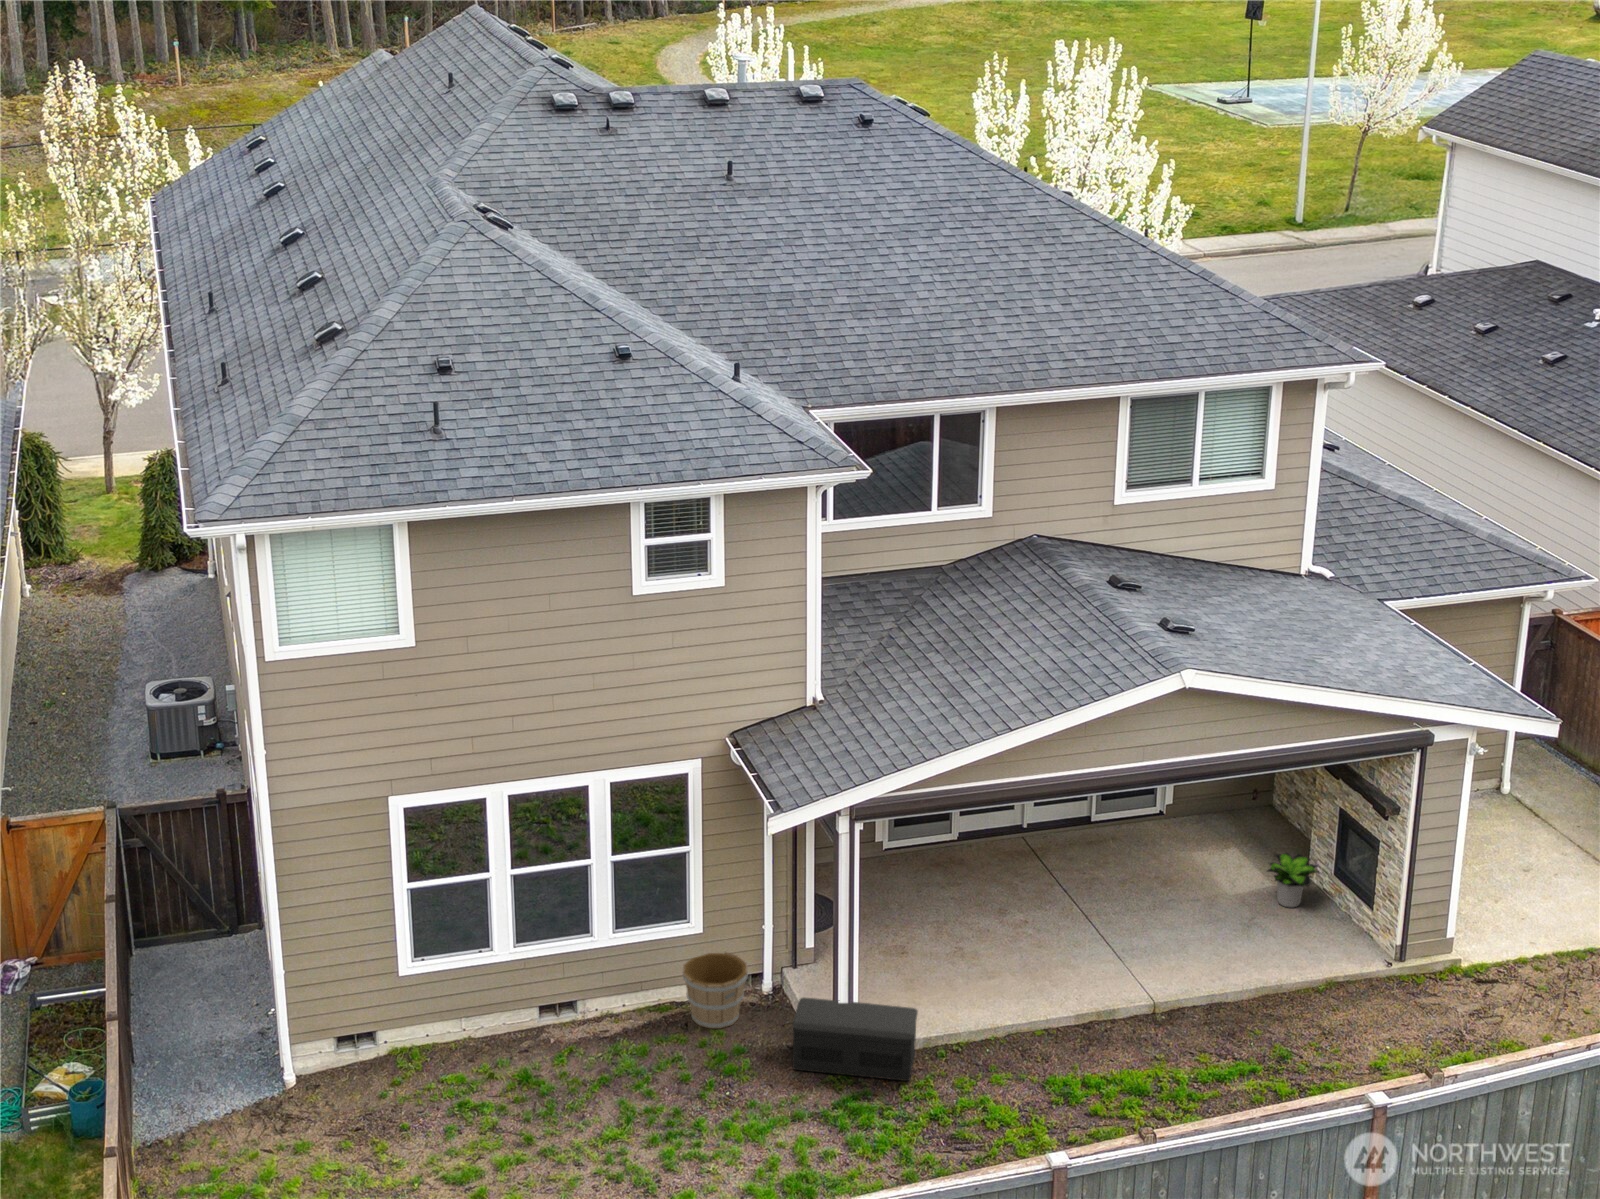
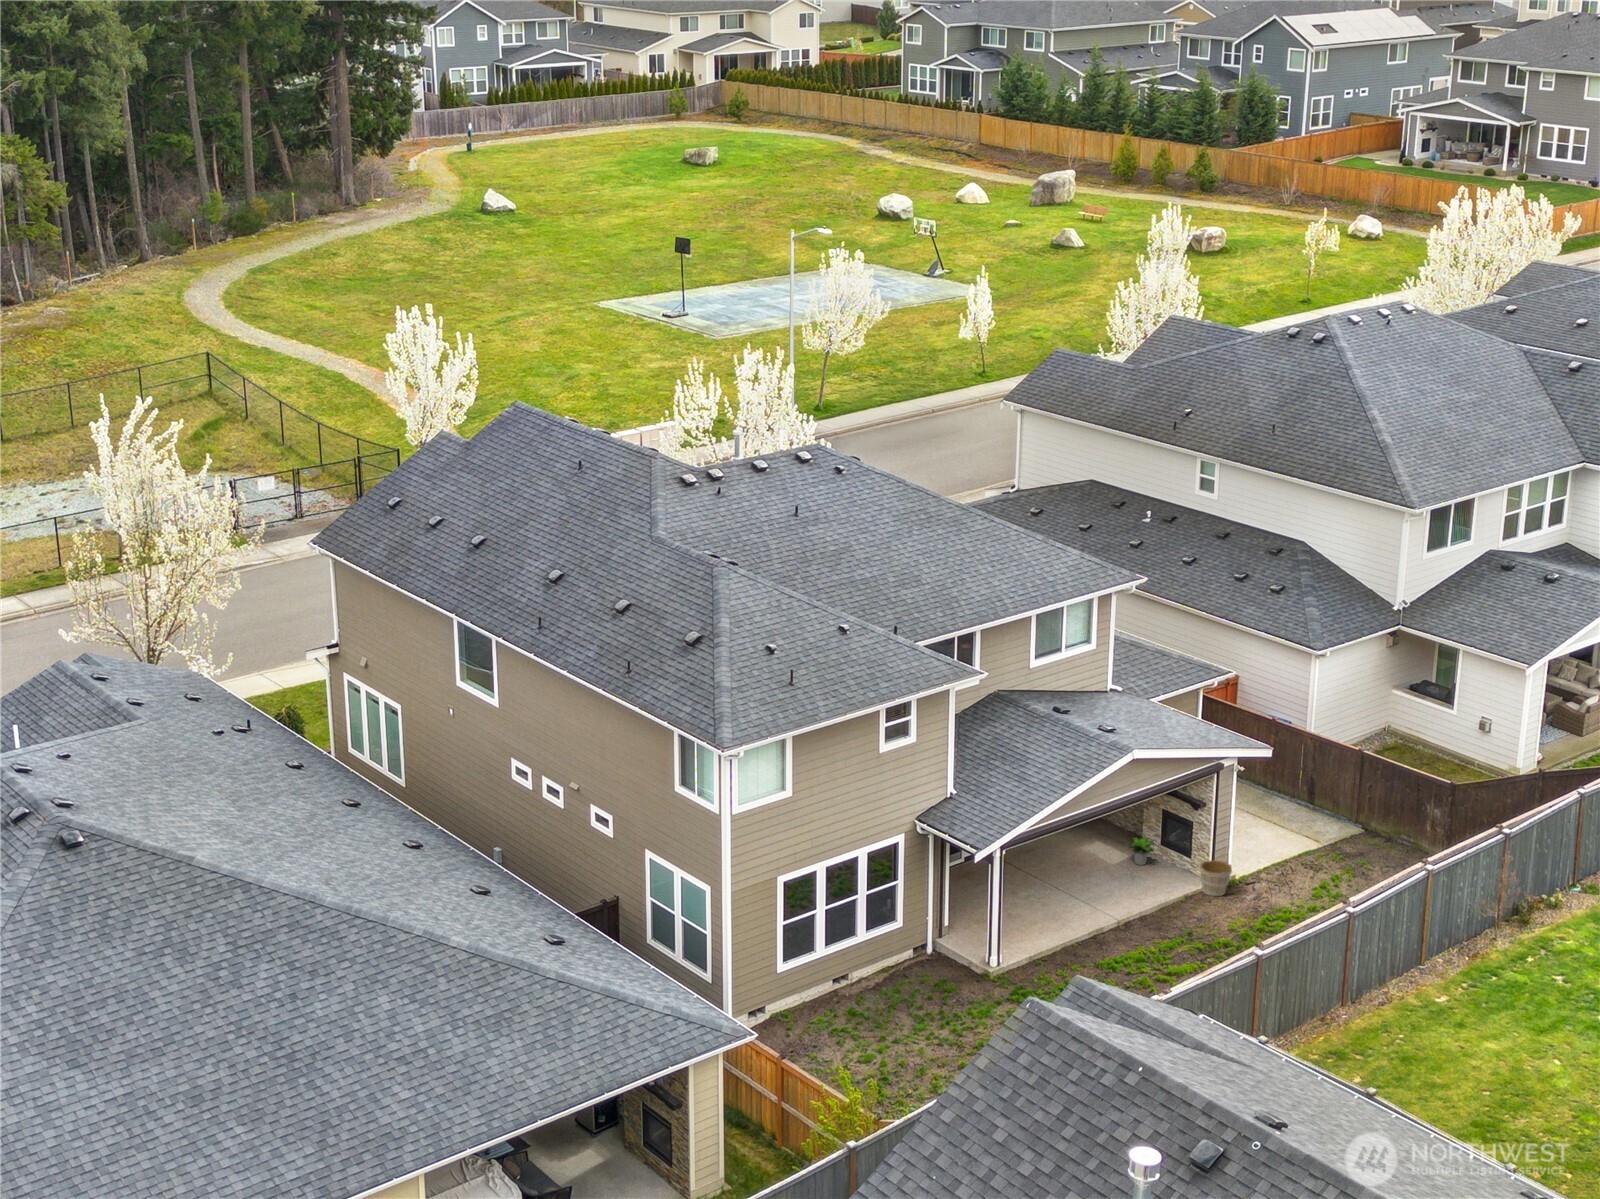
wooden bucket: present [683,952,748,1029] -> present [1200,860,1232,896]
storage bench: present [793,998,918,1081] -> none [967,943,1035,986]

